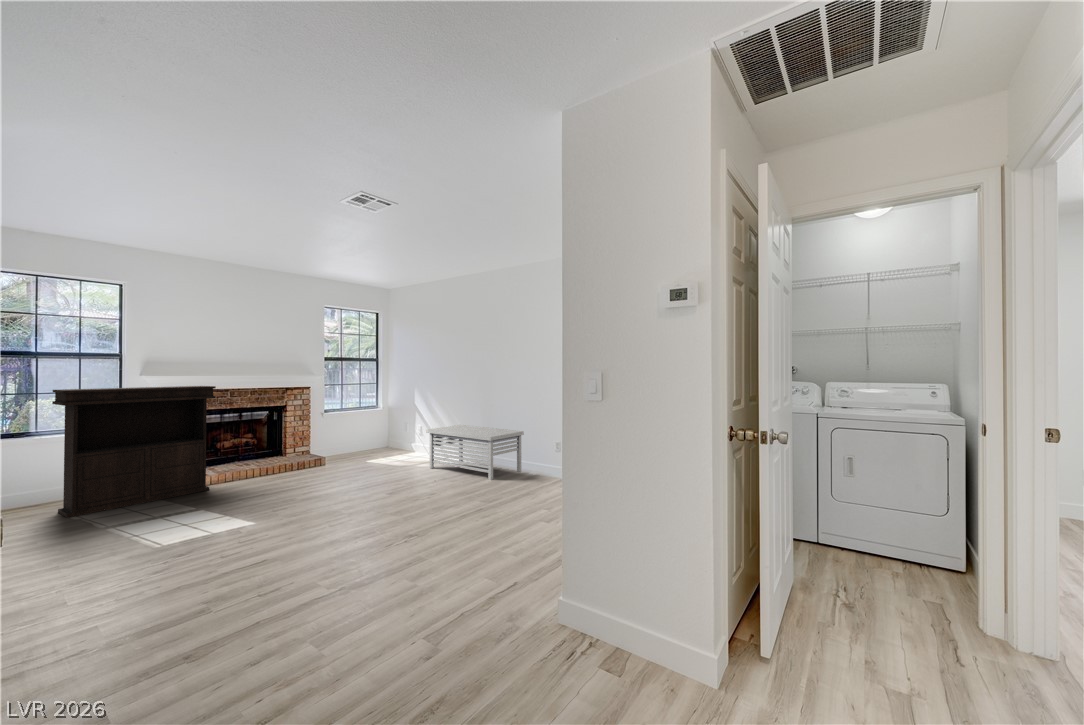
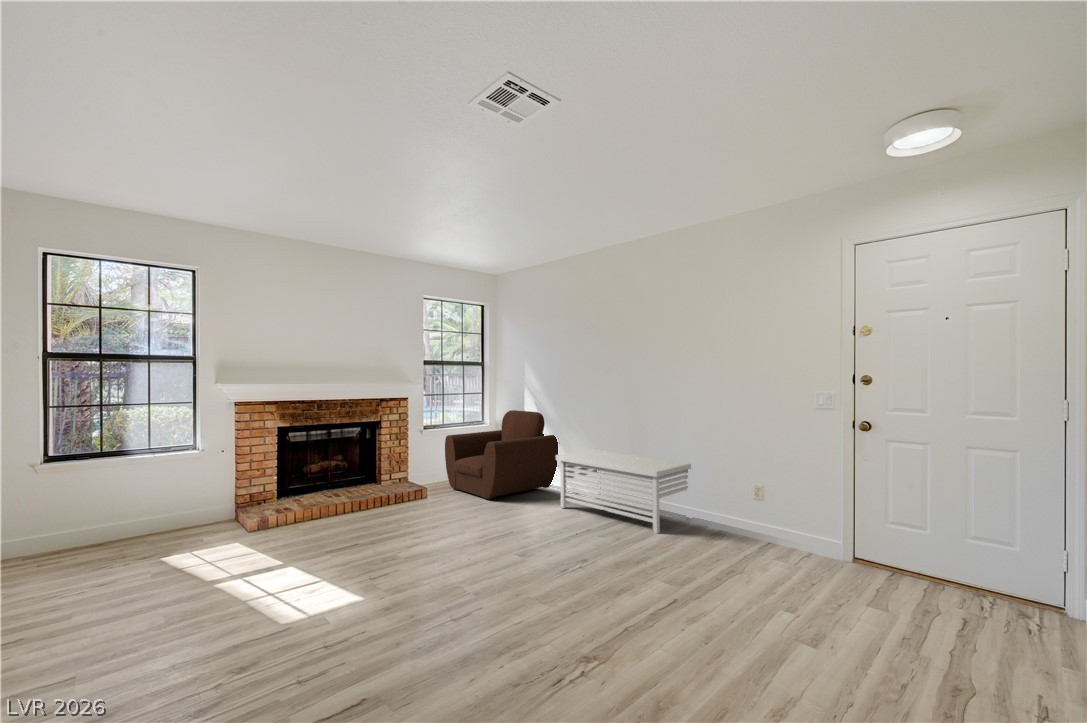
console table: present [52,386,216,518] -> none [111,397,301,571]
armchair: none [342,397,435,465] -> present [445,410,558,500]

